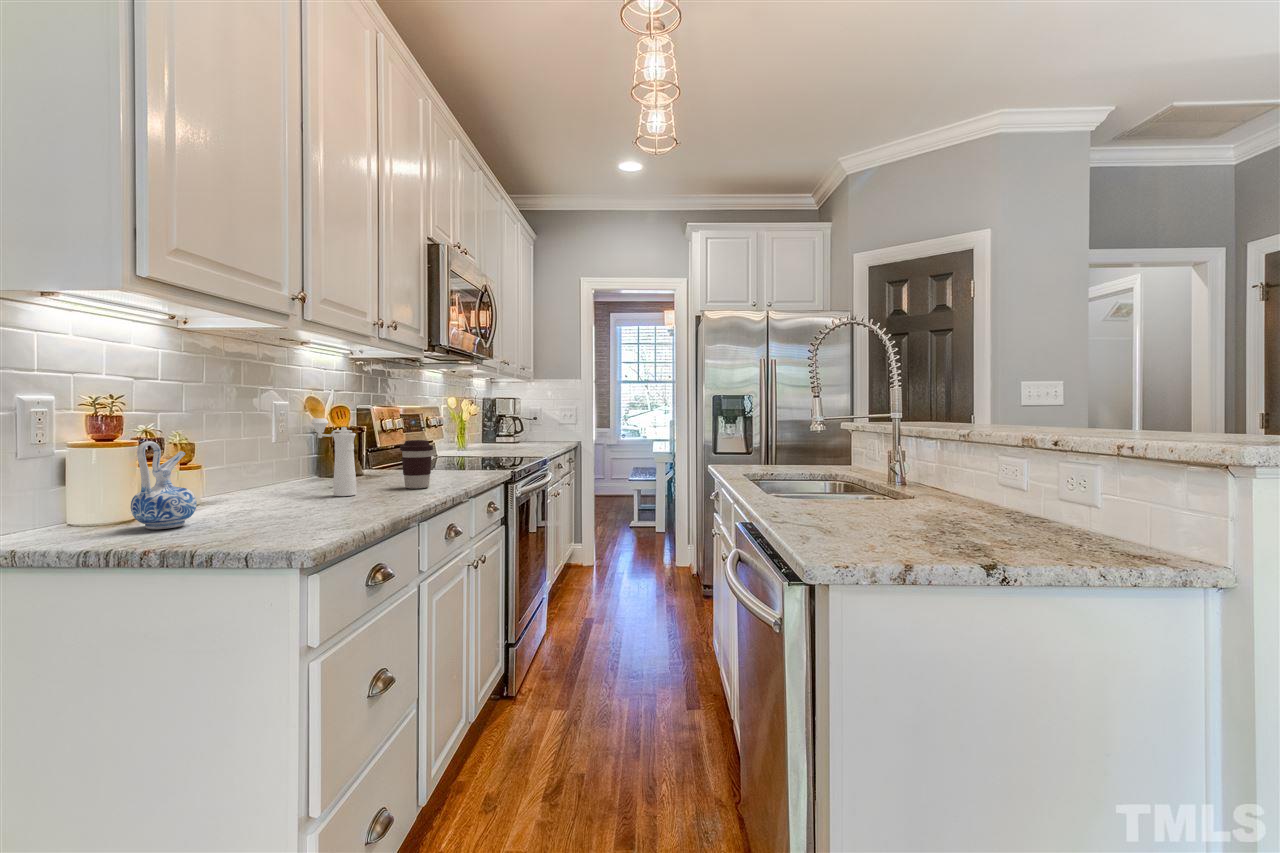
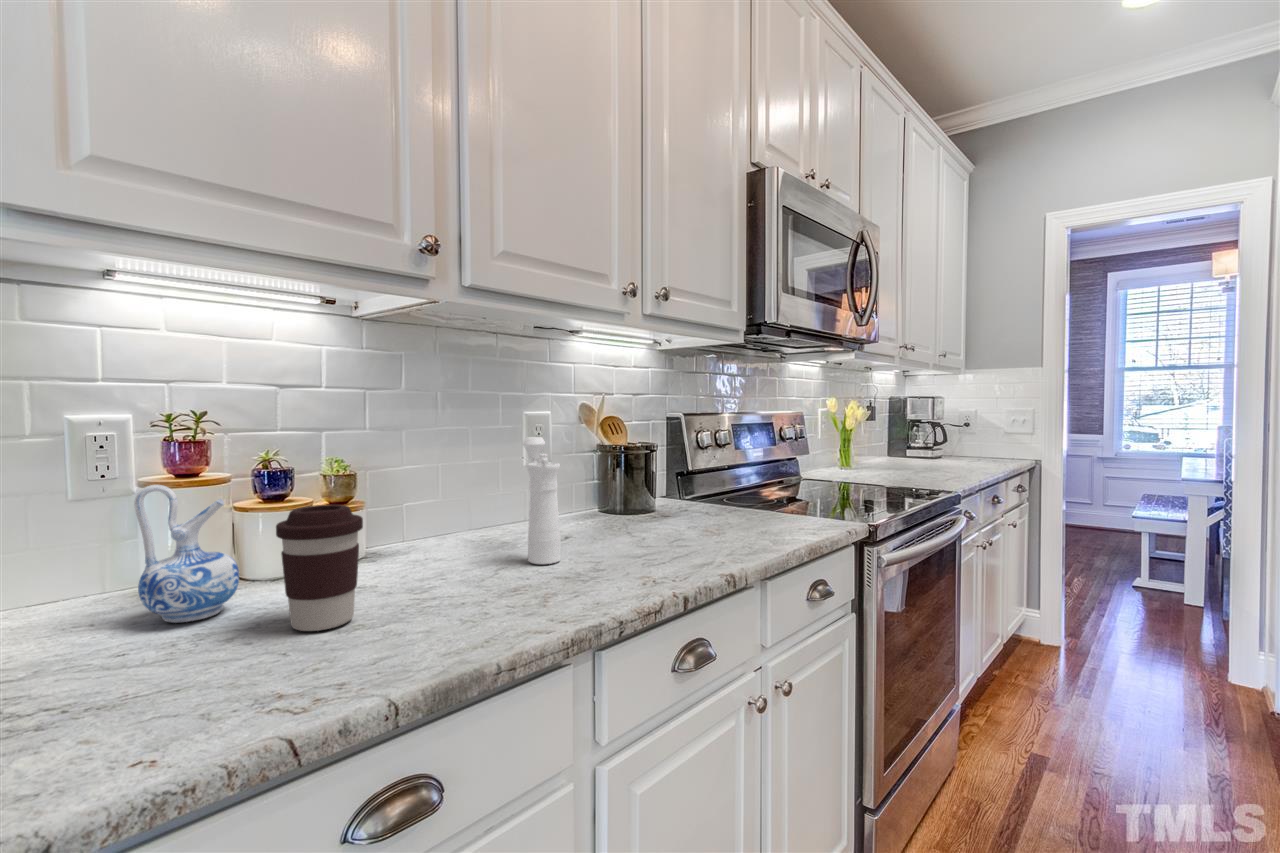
coffee cup: present [400,440,433,489] -> present [276,504,363,631]

